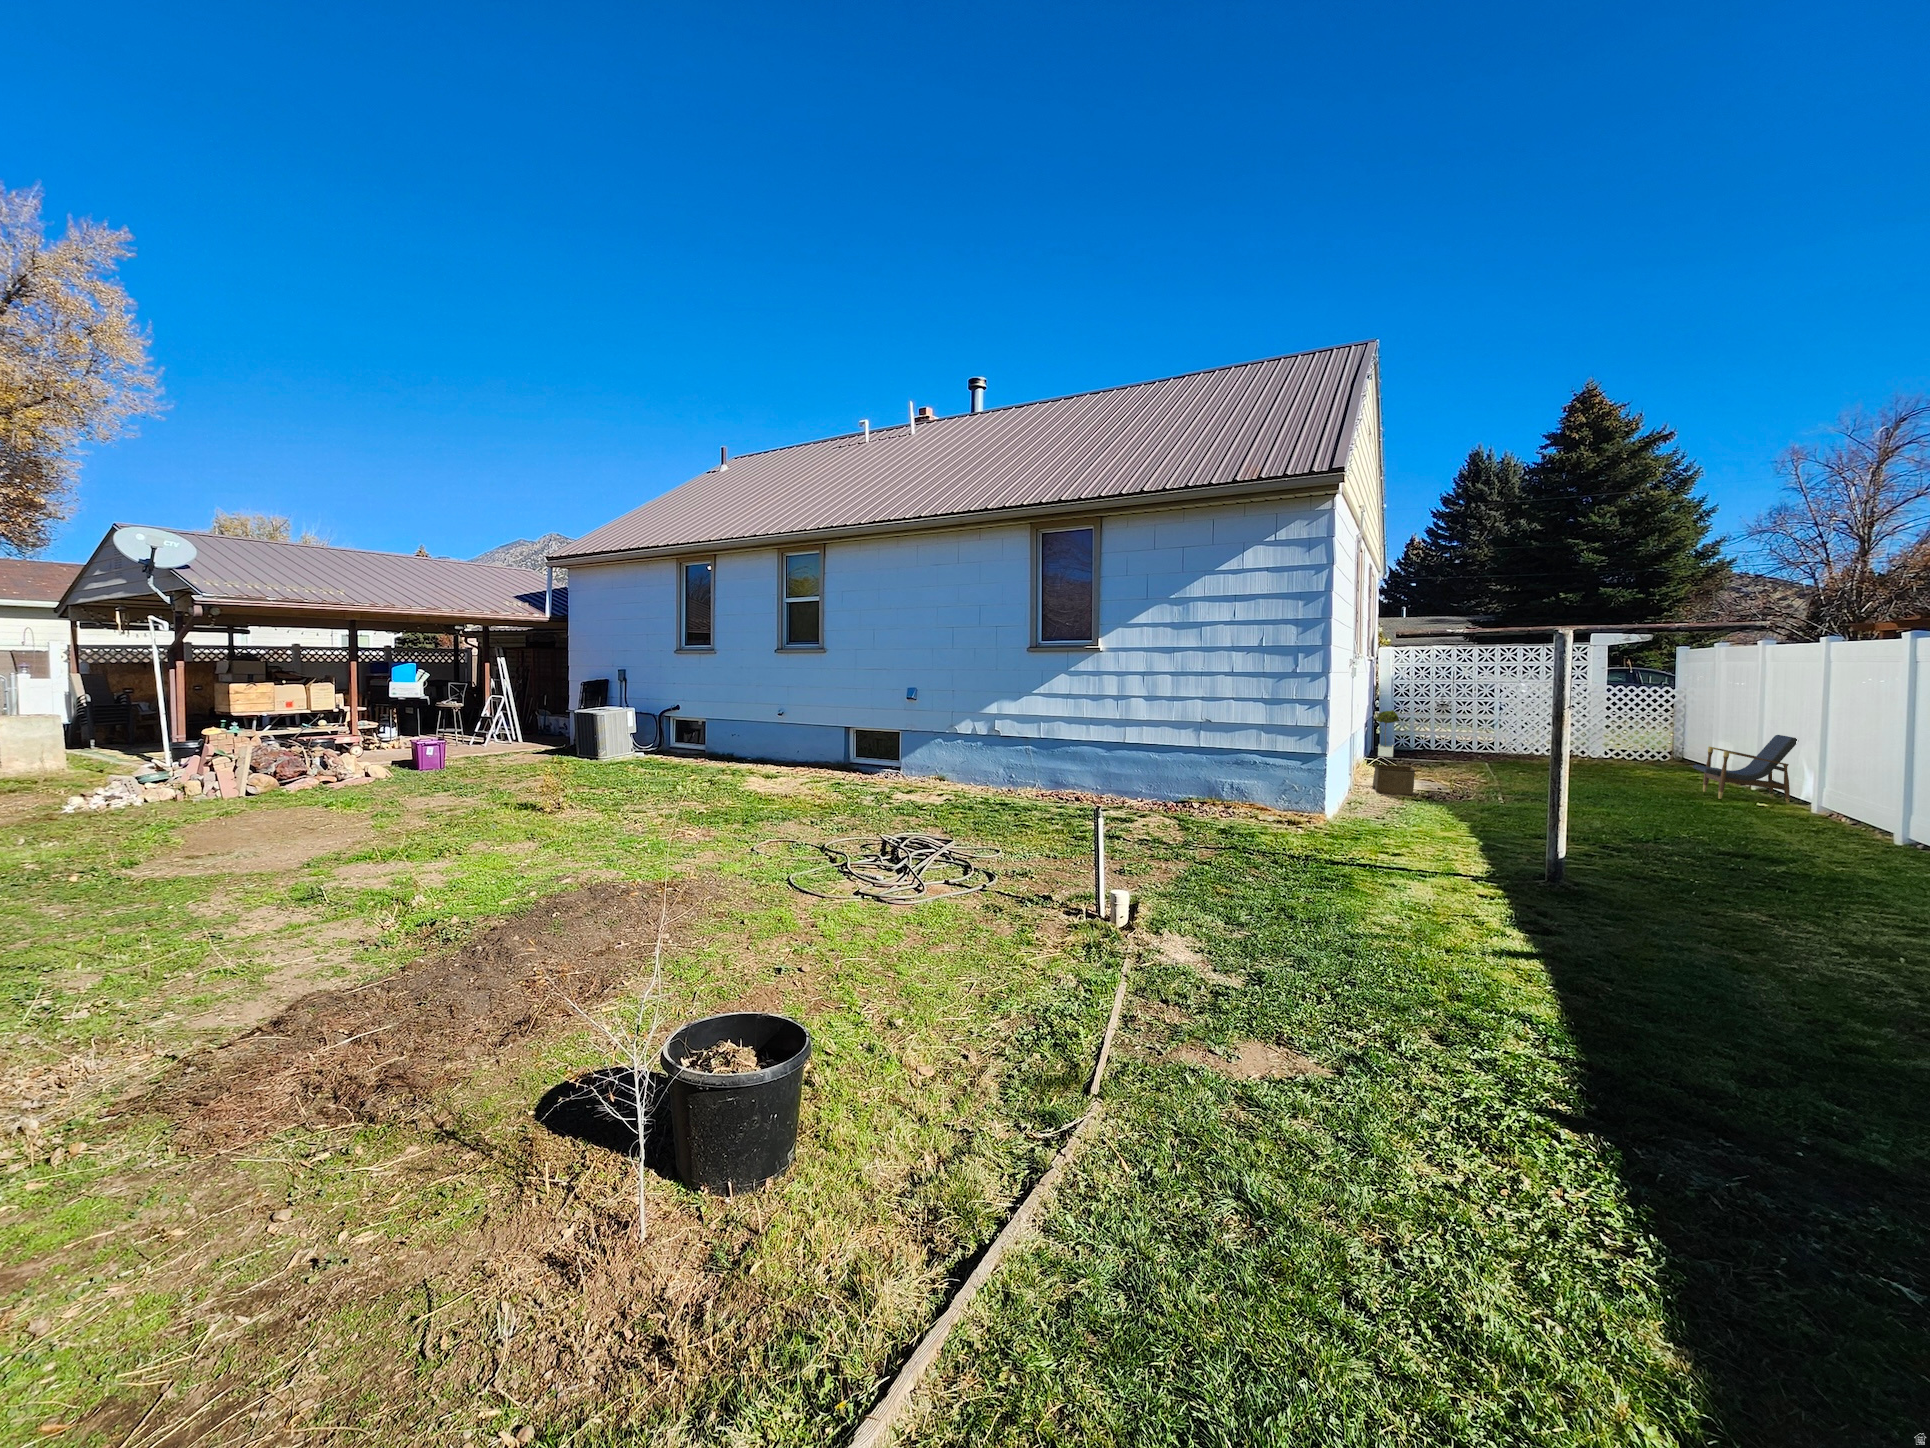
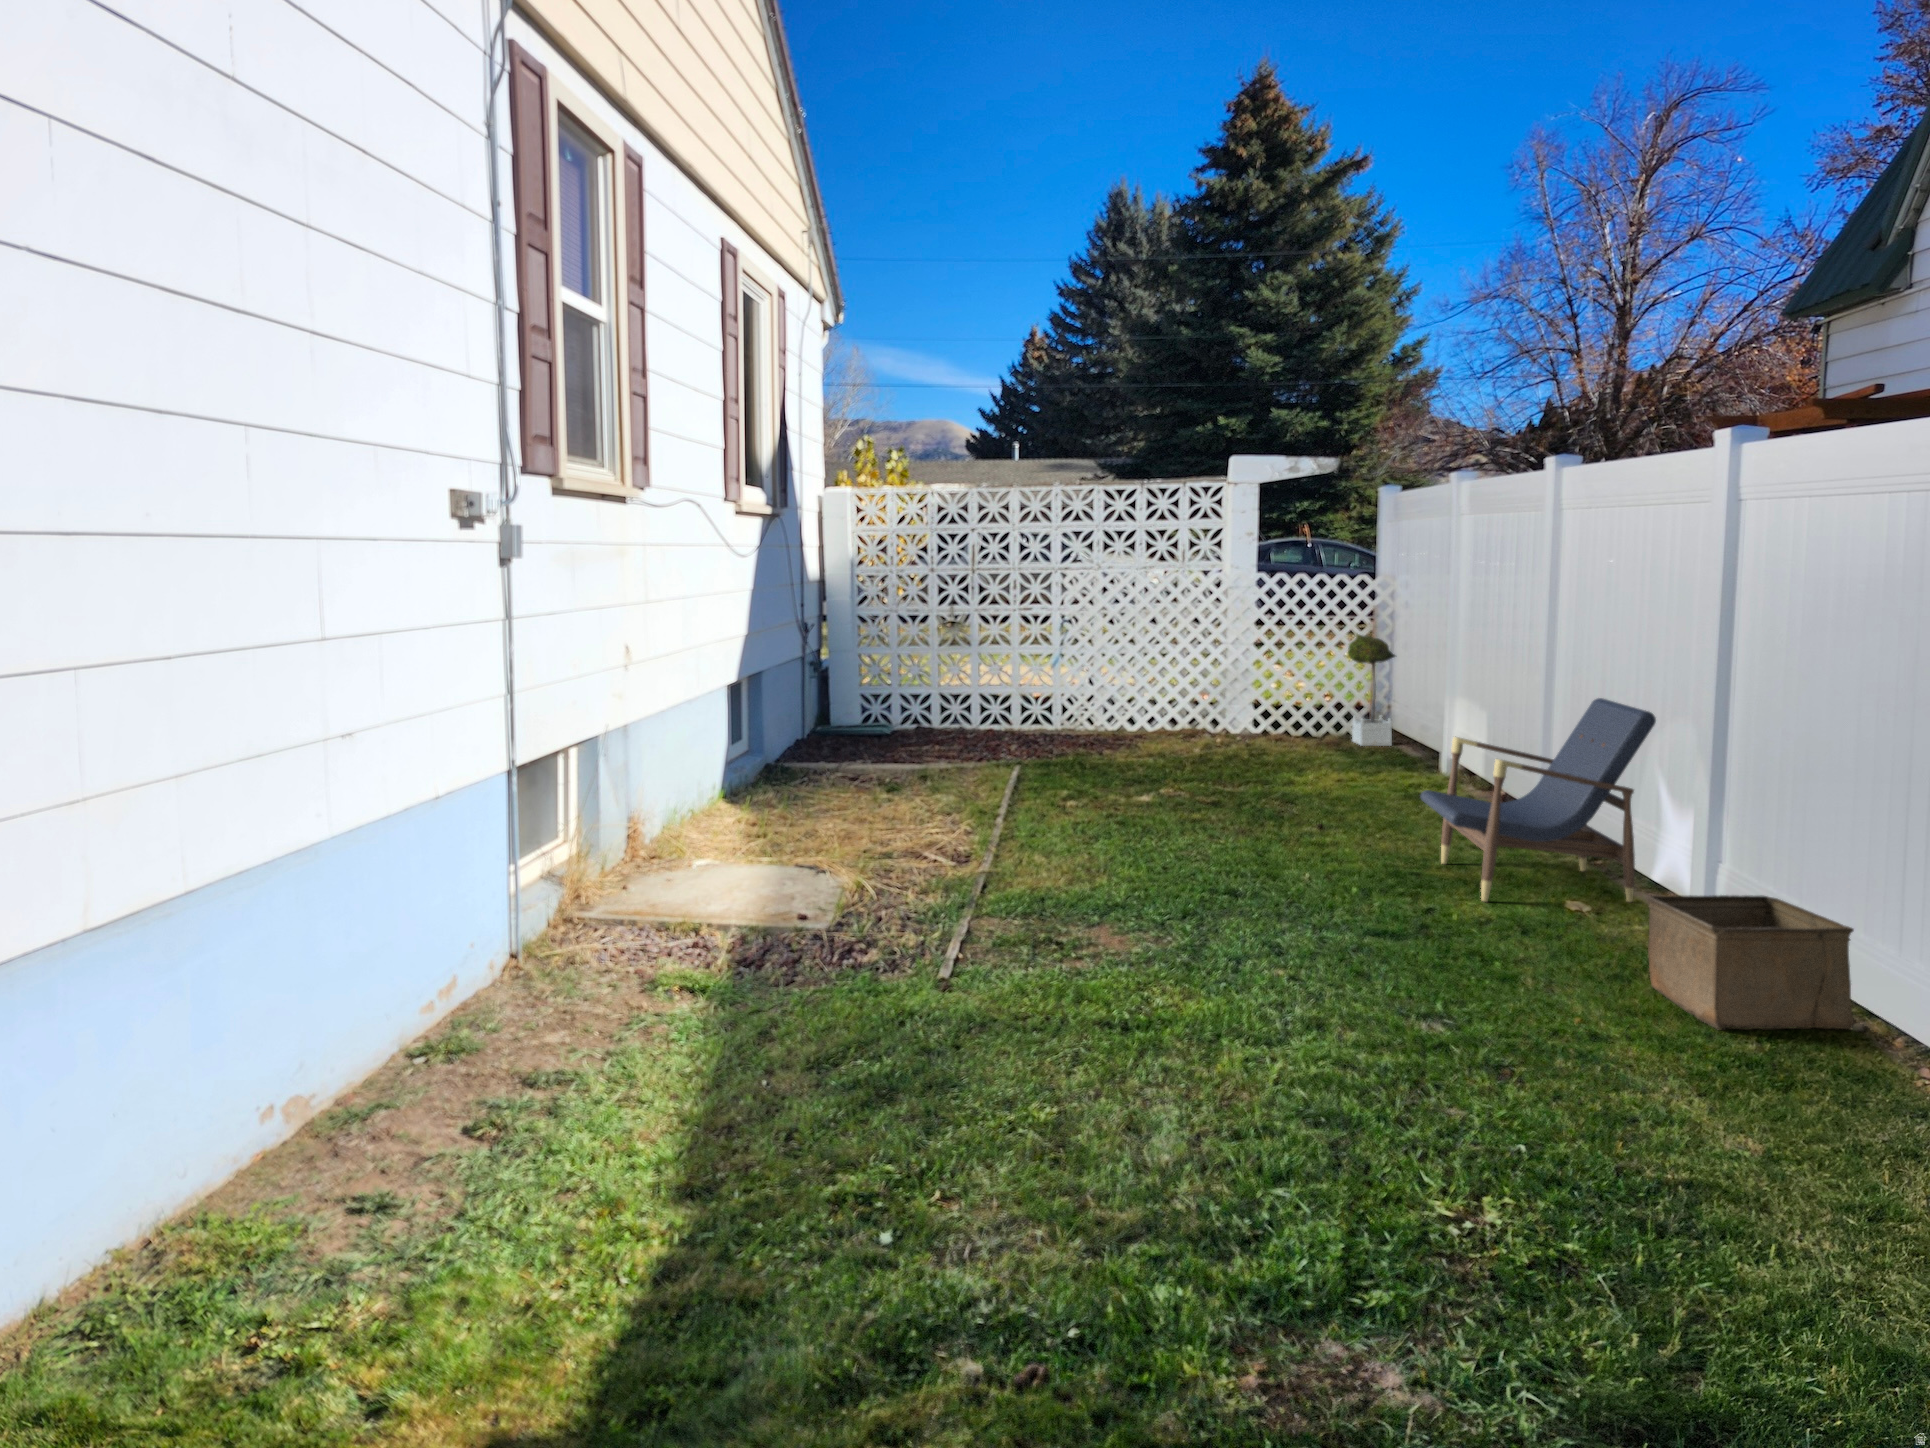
potted tree: present [1376,710,1399,757] -> present [1348,634,1395,746]
storage bin: present [1372,764,1415,795] -> present [1646,895,1854,1030]

